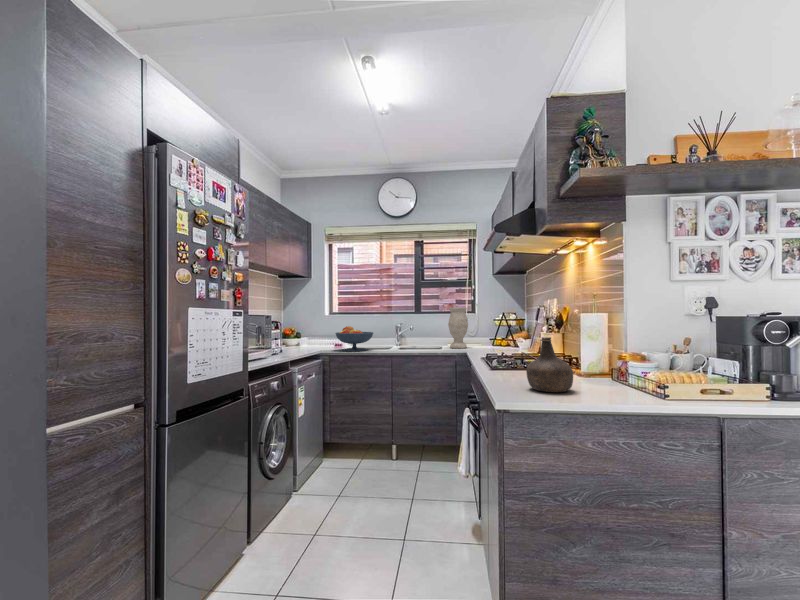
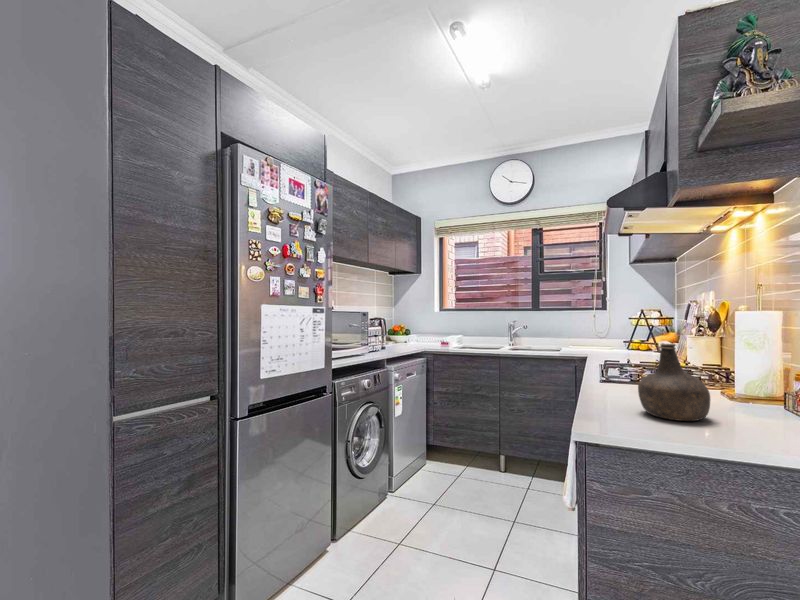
vase: present [448,308,468,349] -> none [568,303,594,352]
fruit bowl: present [335,326,373,351] -> none [438,323,479,351]

